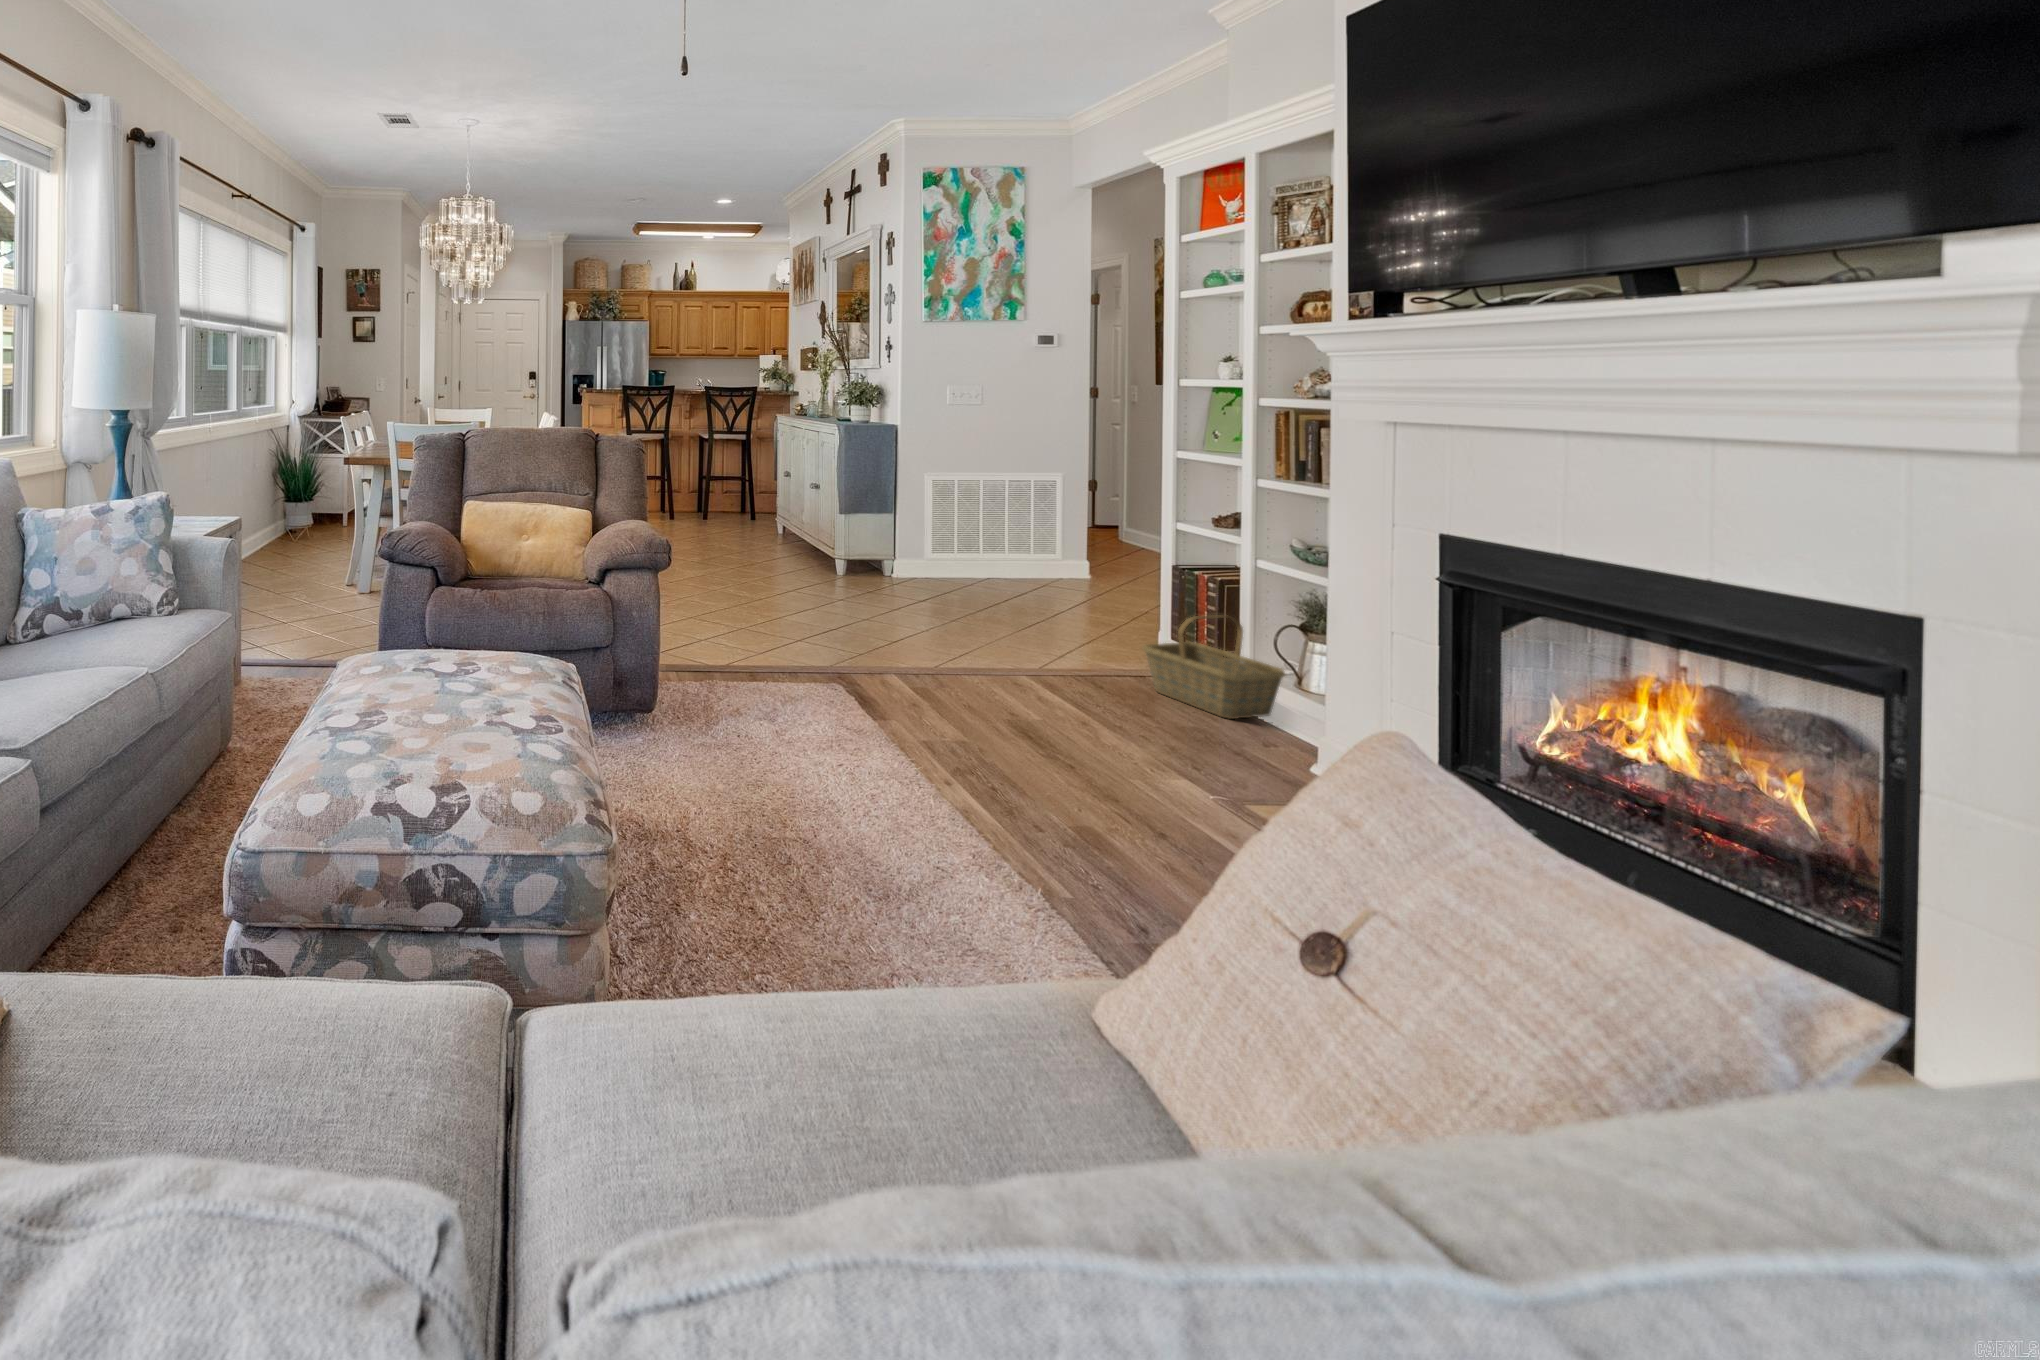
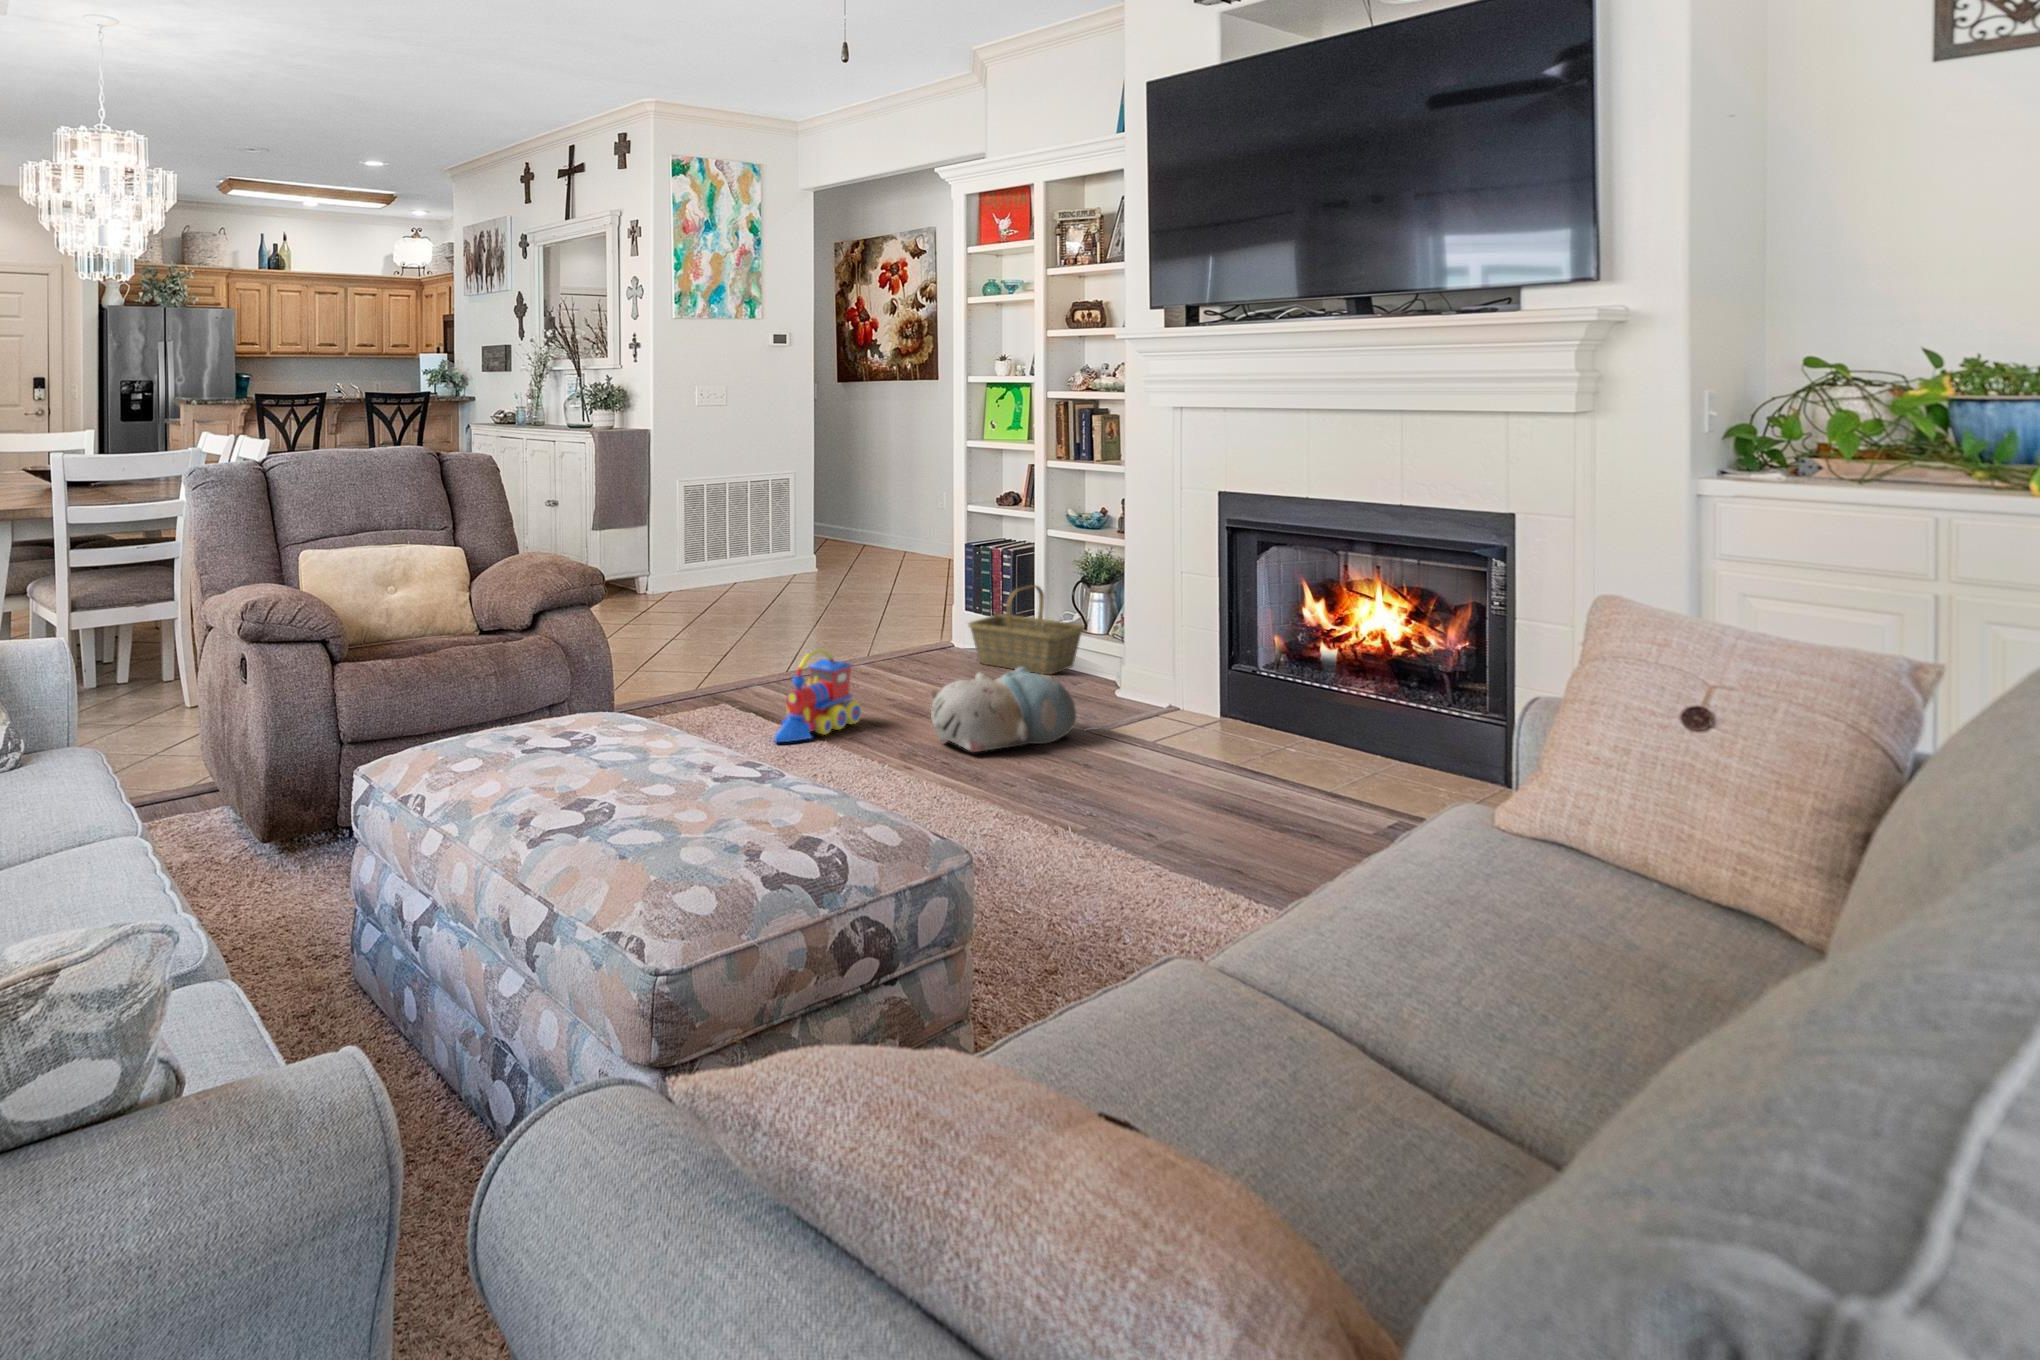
toy train: none [844,639,951,725] -> present [774,648,862,742]
plush toy: none [993,695,1173,788] -> present [931,667,1076,752]

